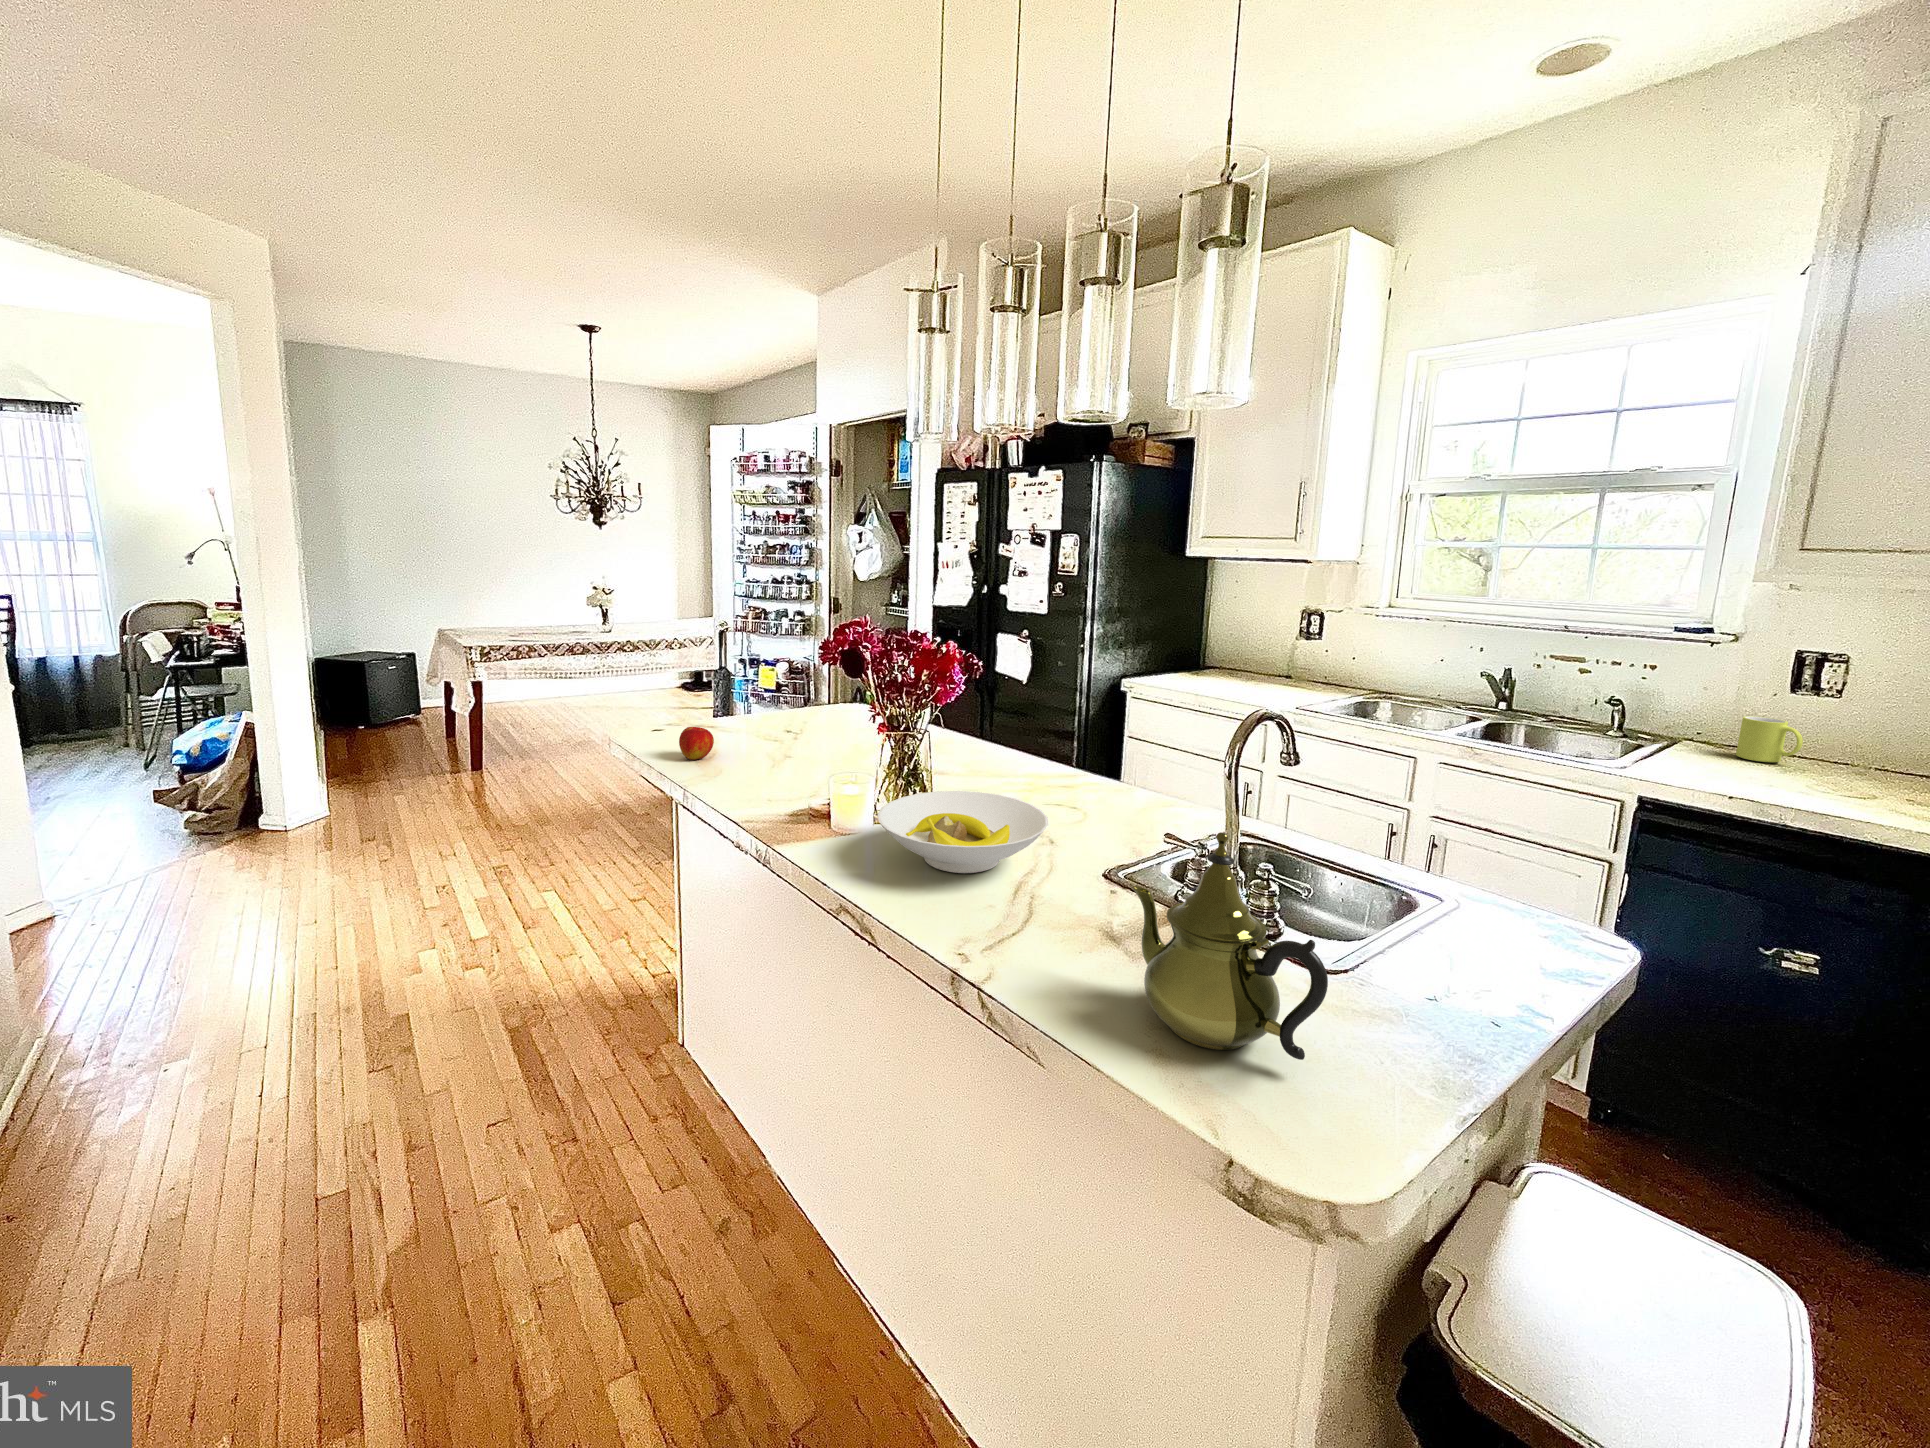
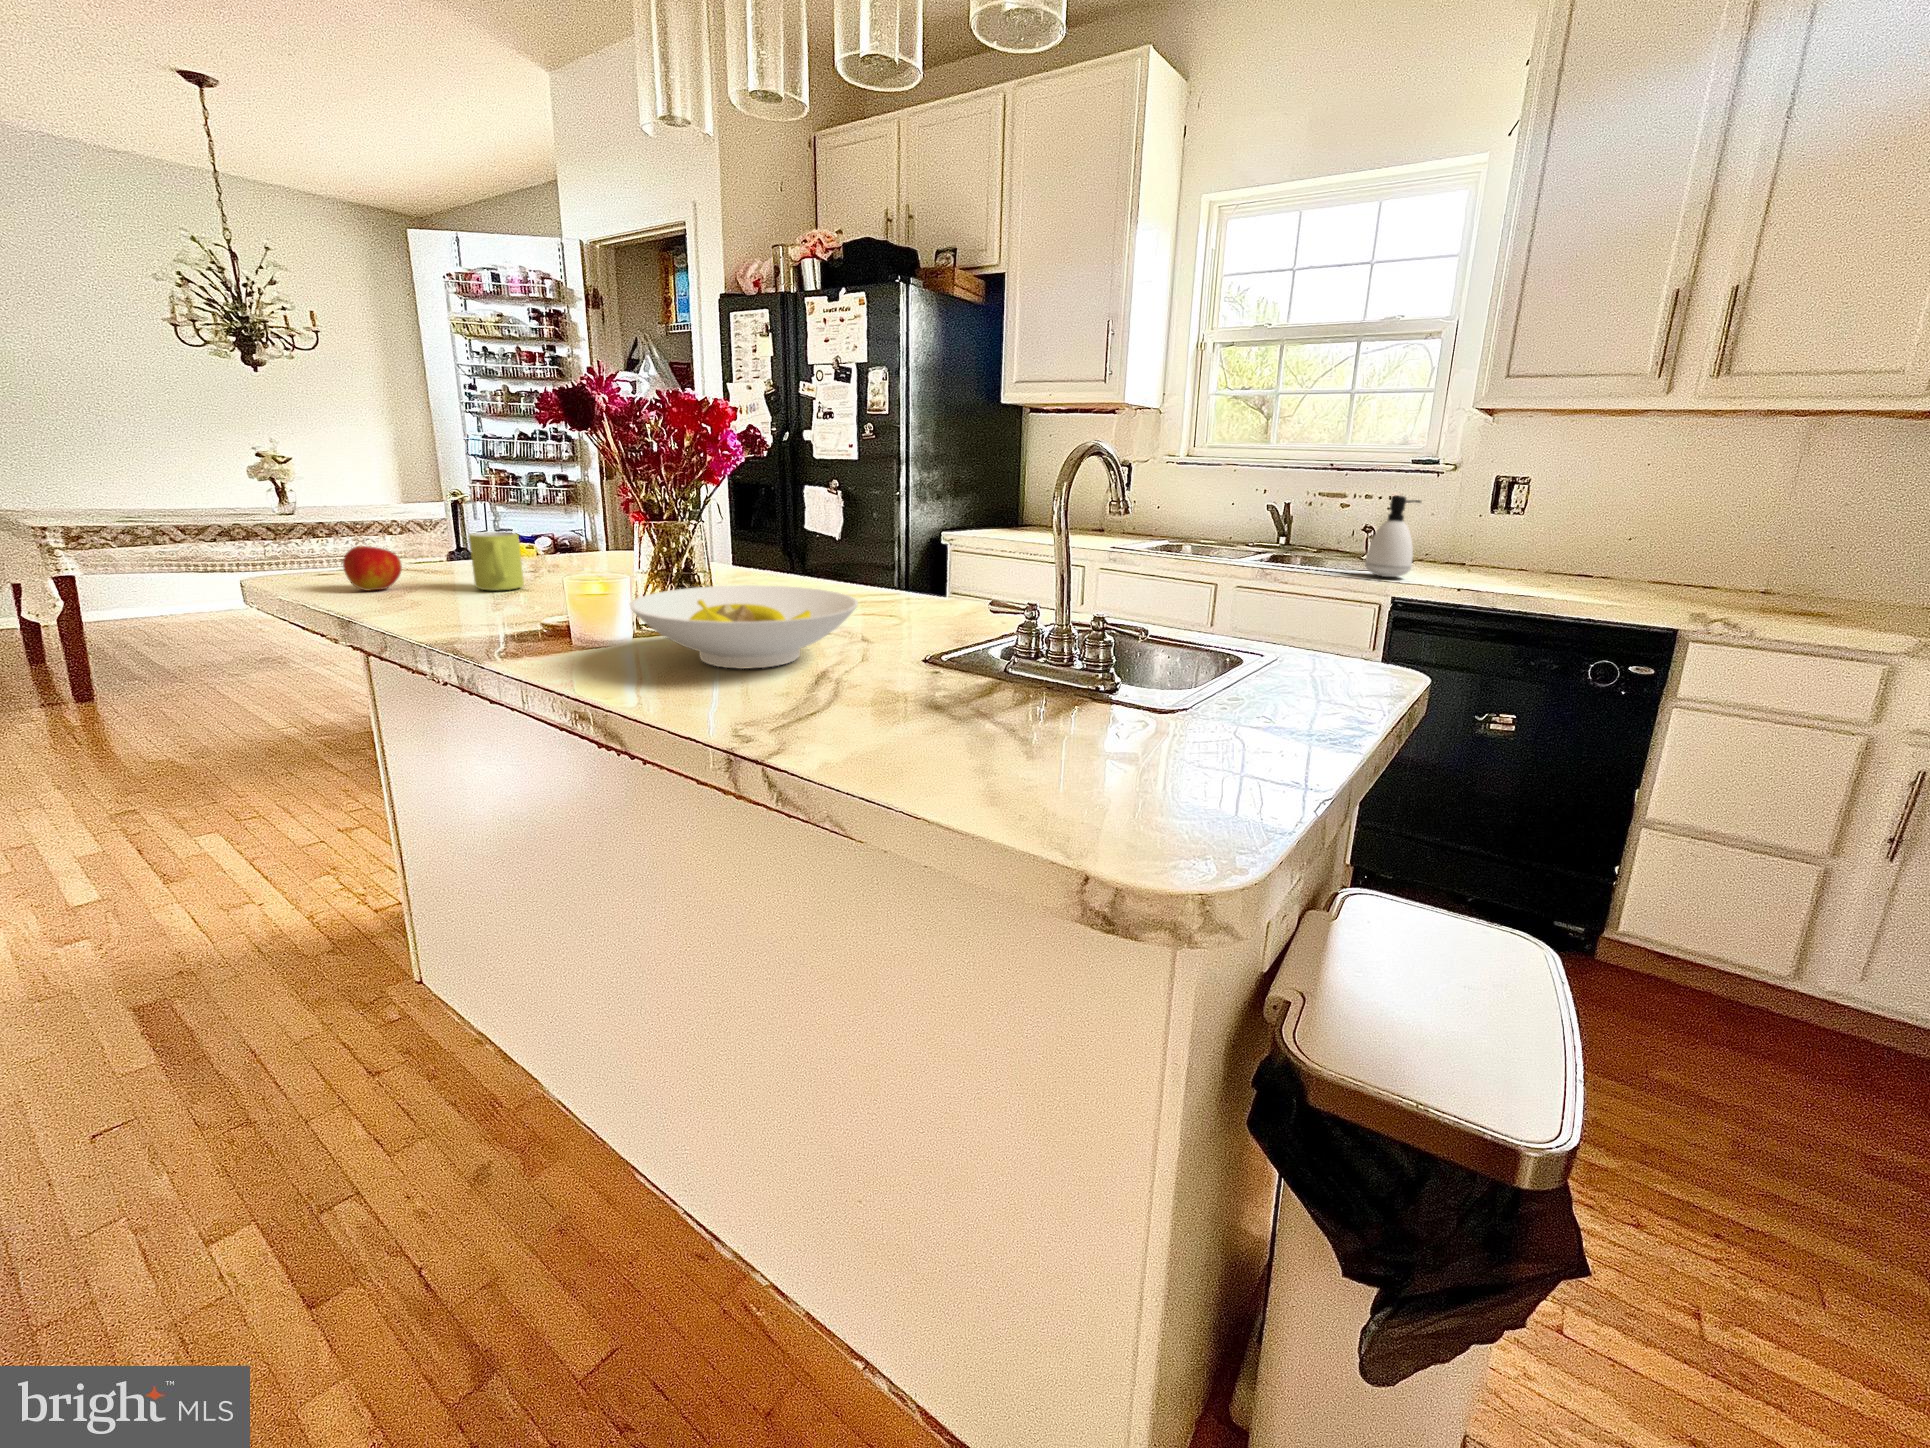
soap dispenser: none [1604,682,1678,772] -> present [1365,495,1421,577]
mug: present [1736,716,1803,762] -> present [469,532,524,590]
teapot: present [1132,832,1328,1060] -> none [961,519,1196,788]

